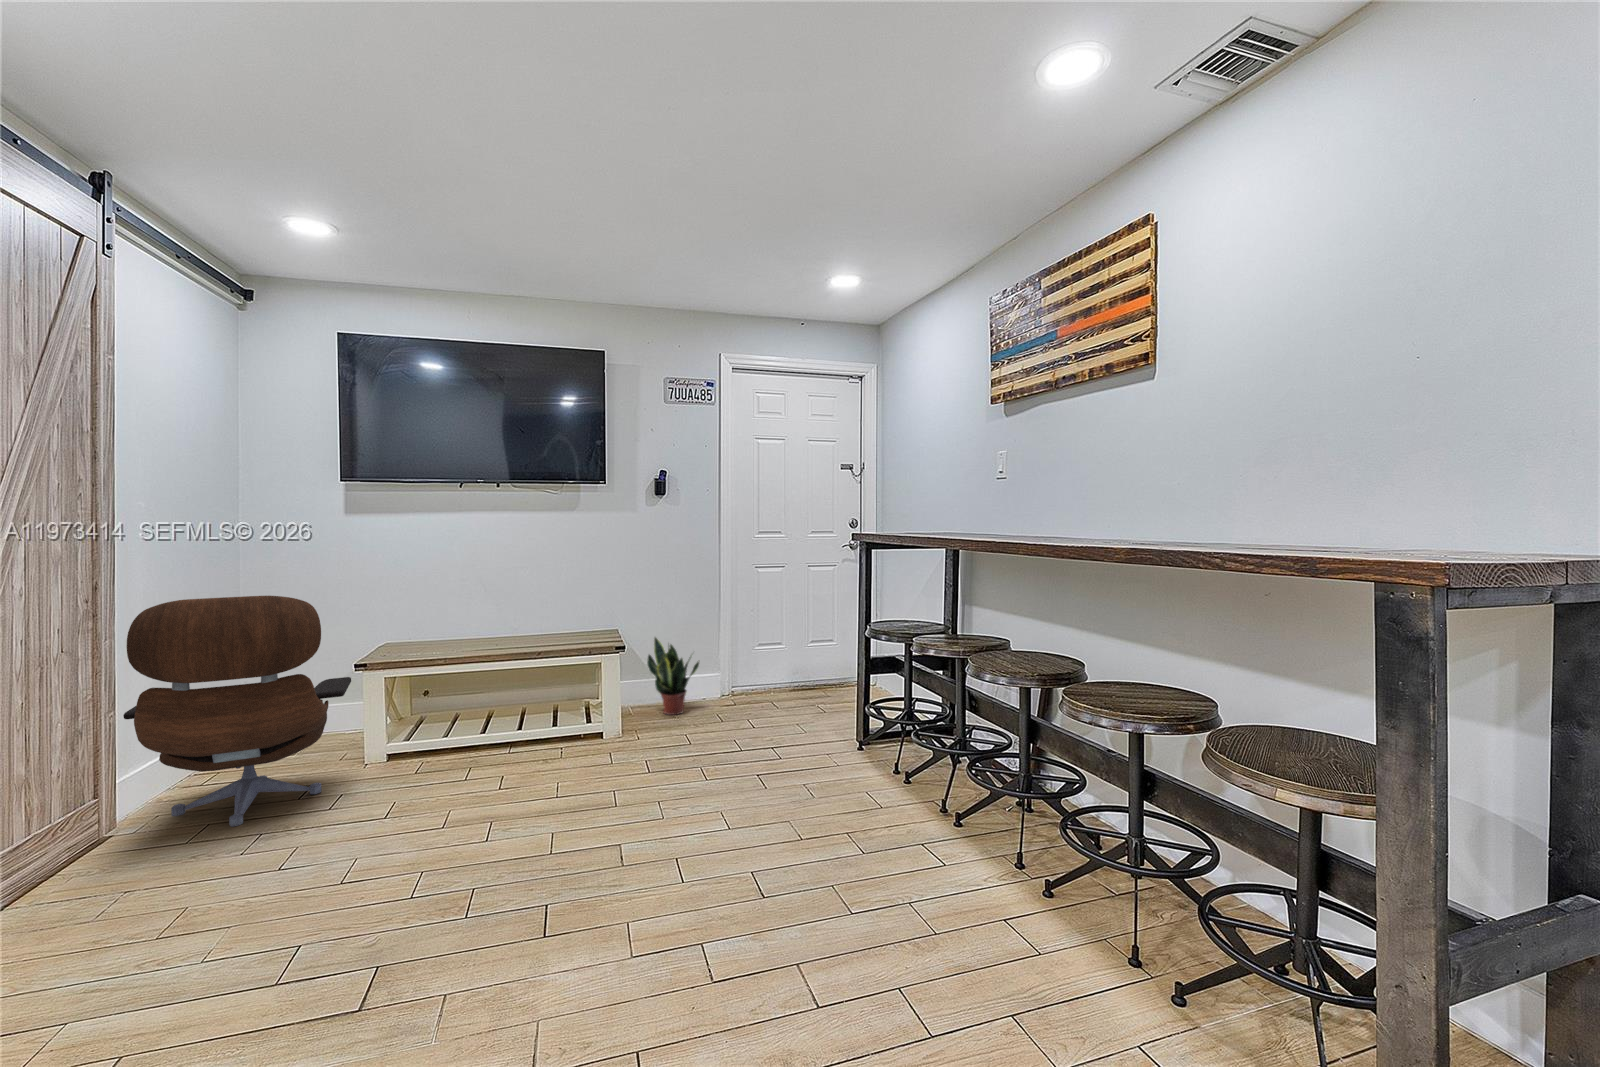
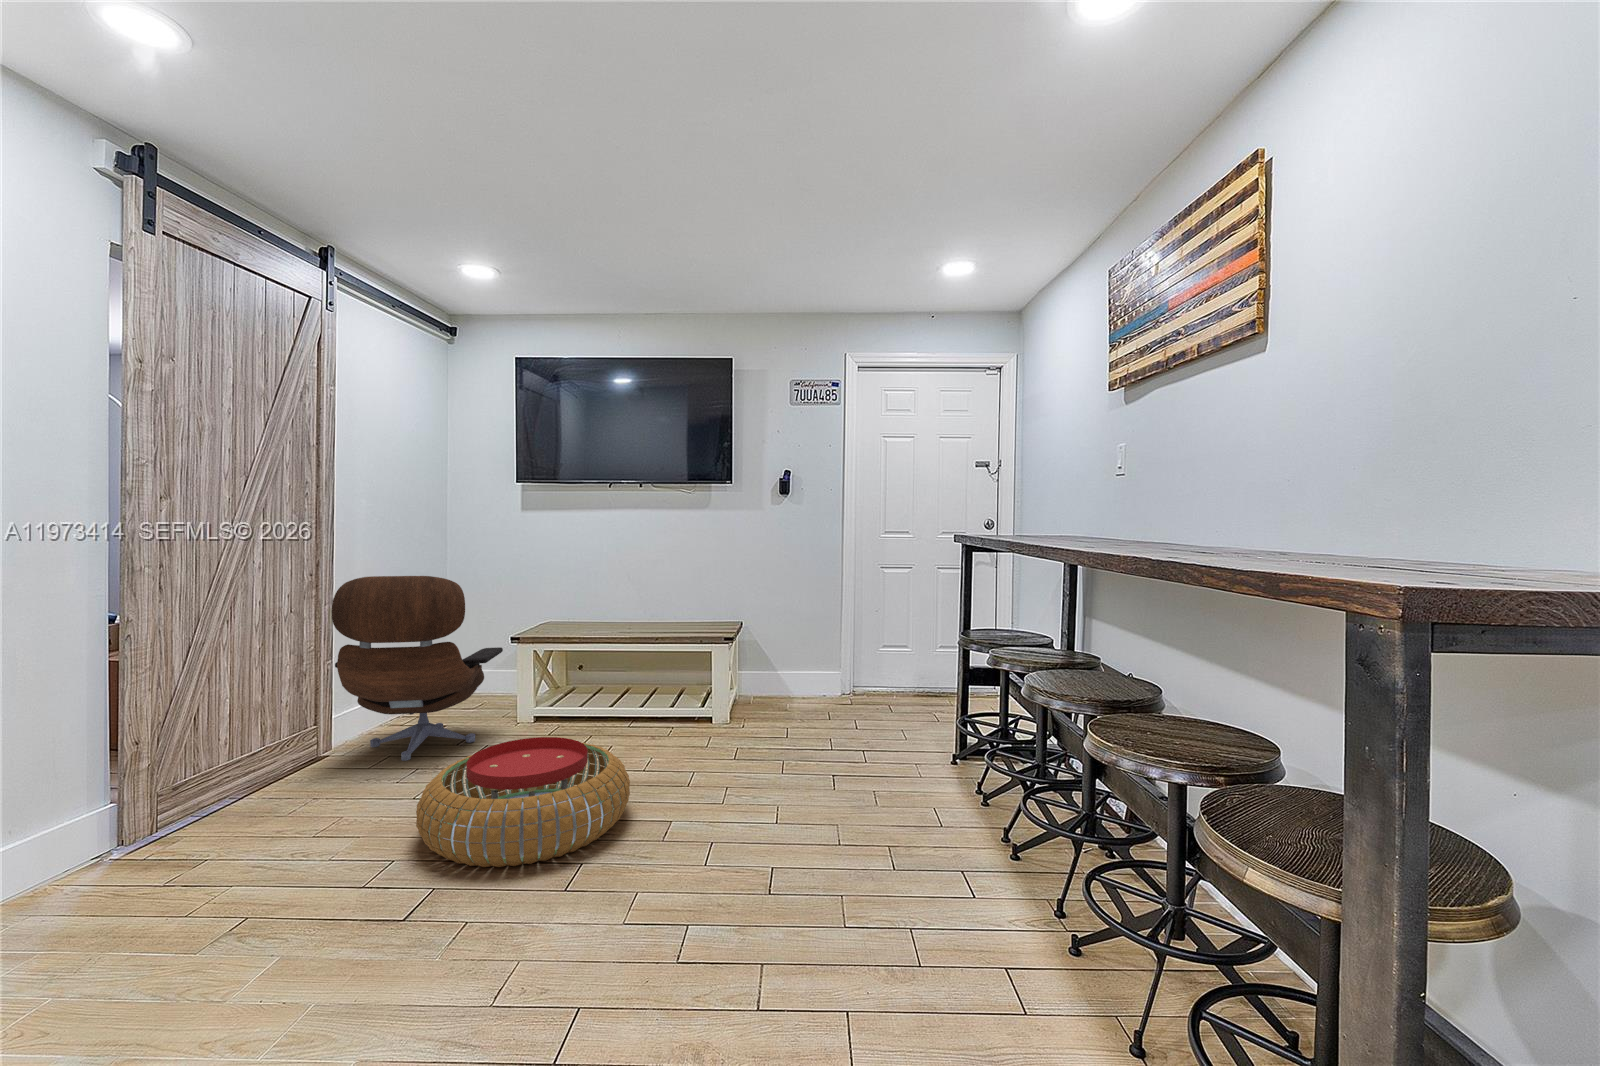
potted plant: present [647,638,699,715] -> none [766,629,814,707]
pouf: none [320,772,574,929] -> present [416,737,630,867]

